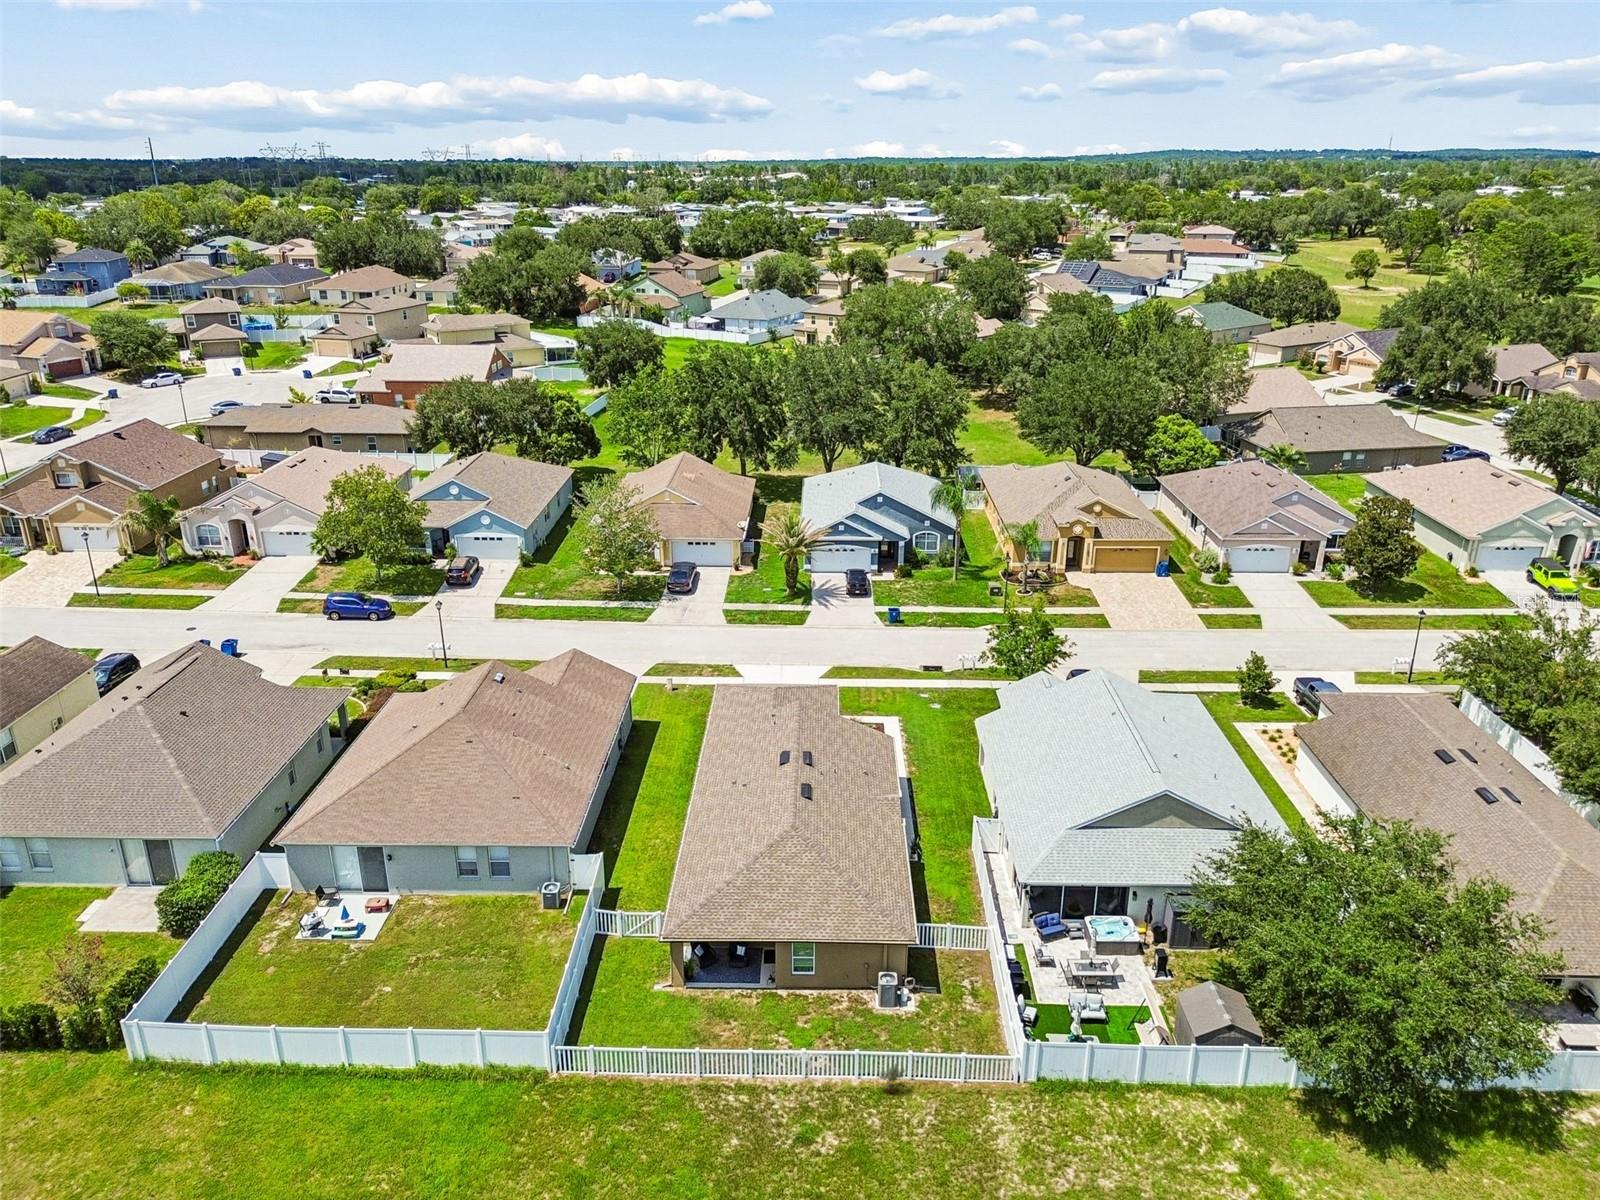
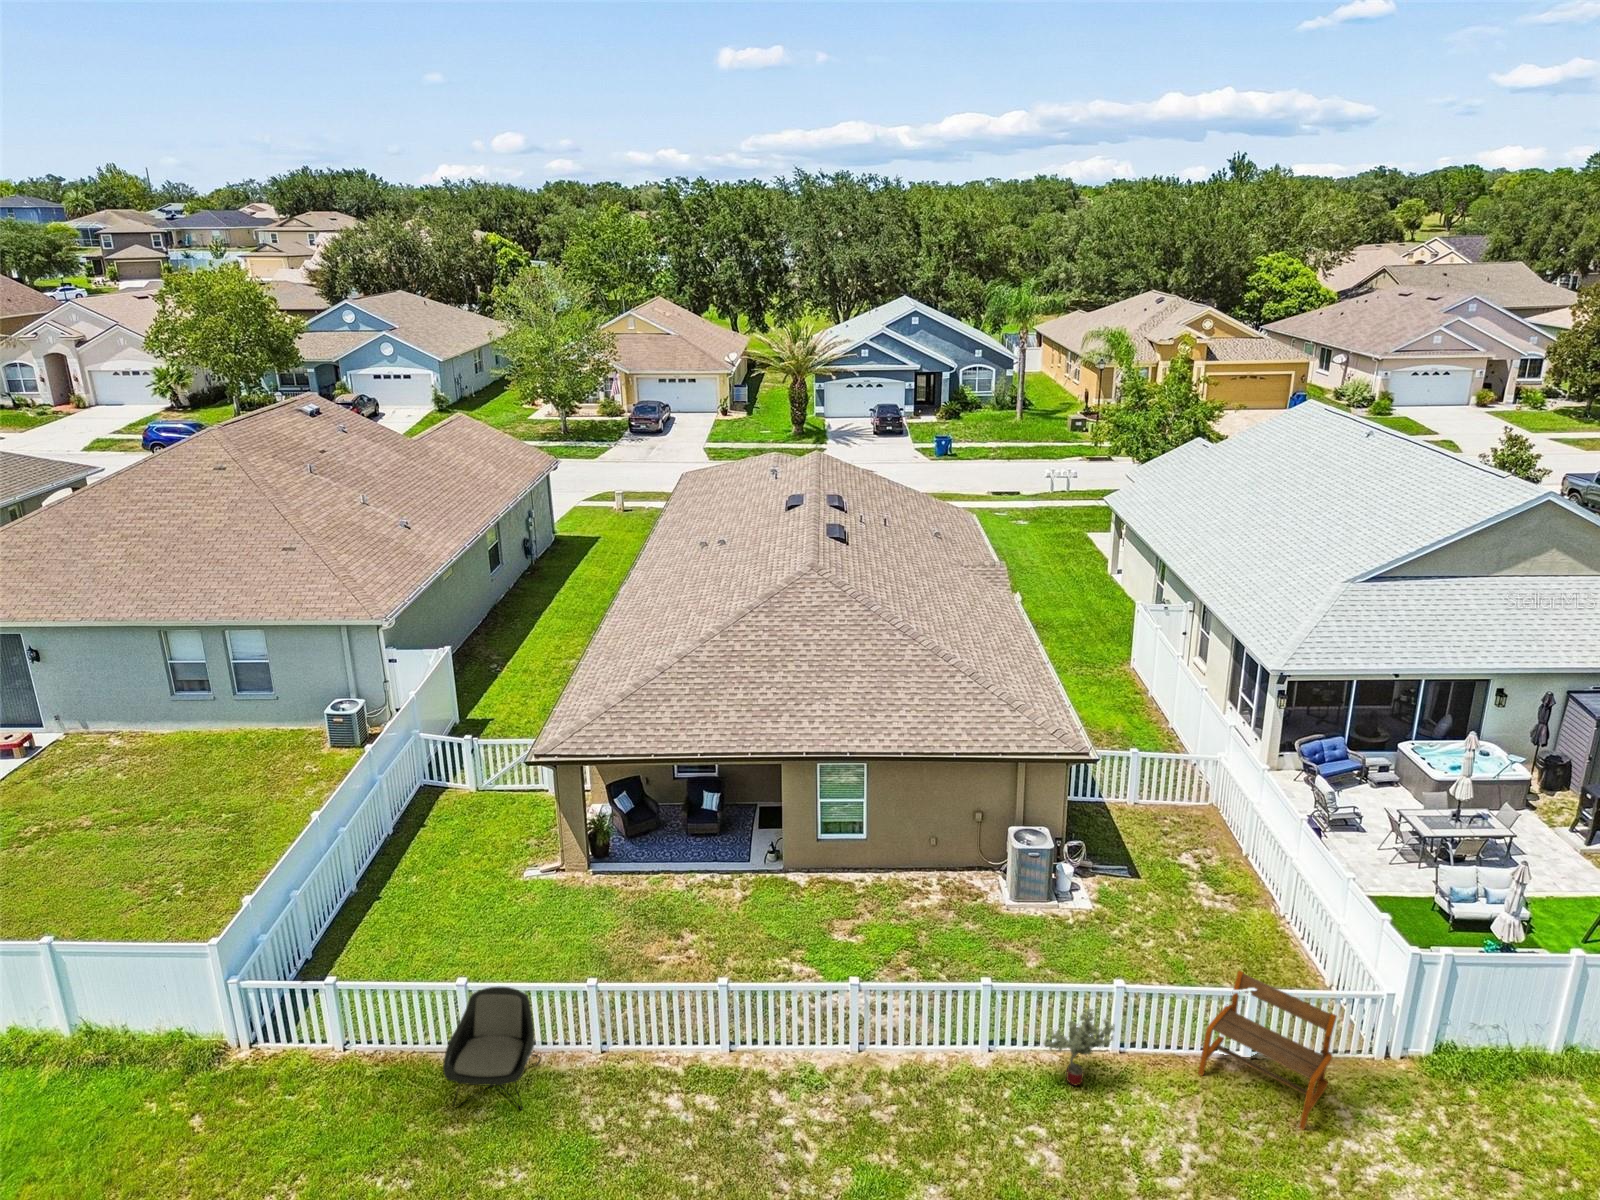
bench: none [941,1047,990,1112] -> present [1198,971,1337,1130]
lounge chair: none [642,1051,676,1101] -> present [443,987,541,1110]

